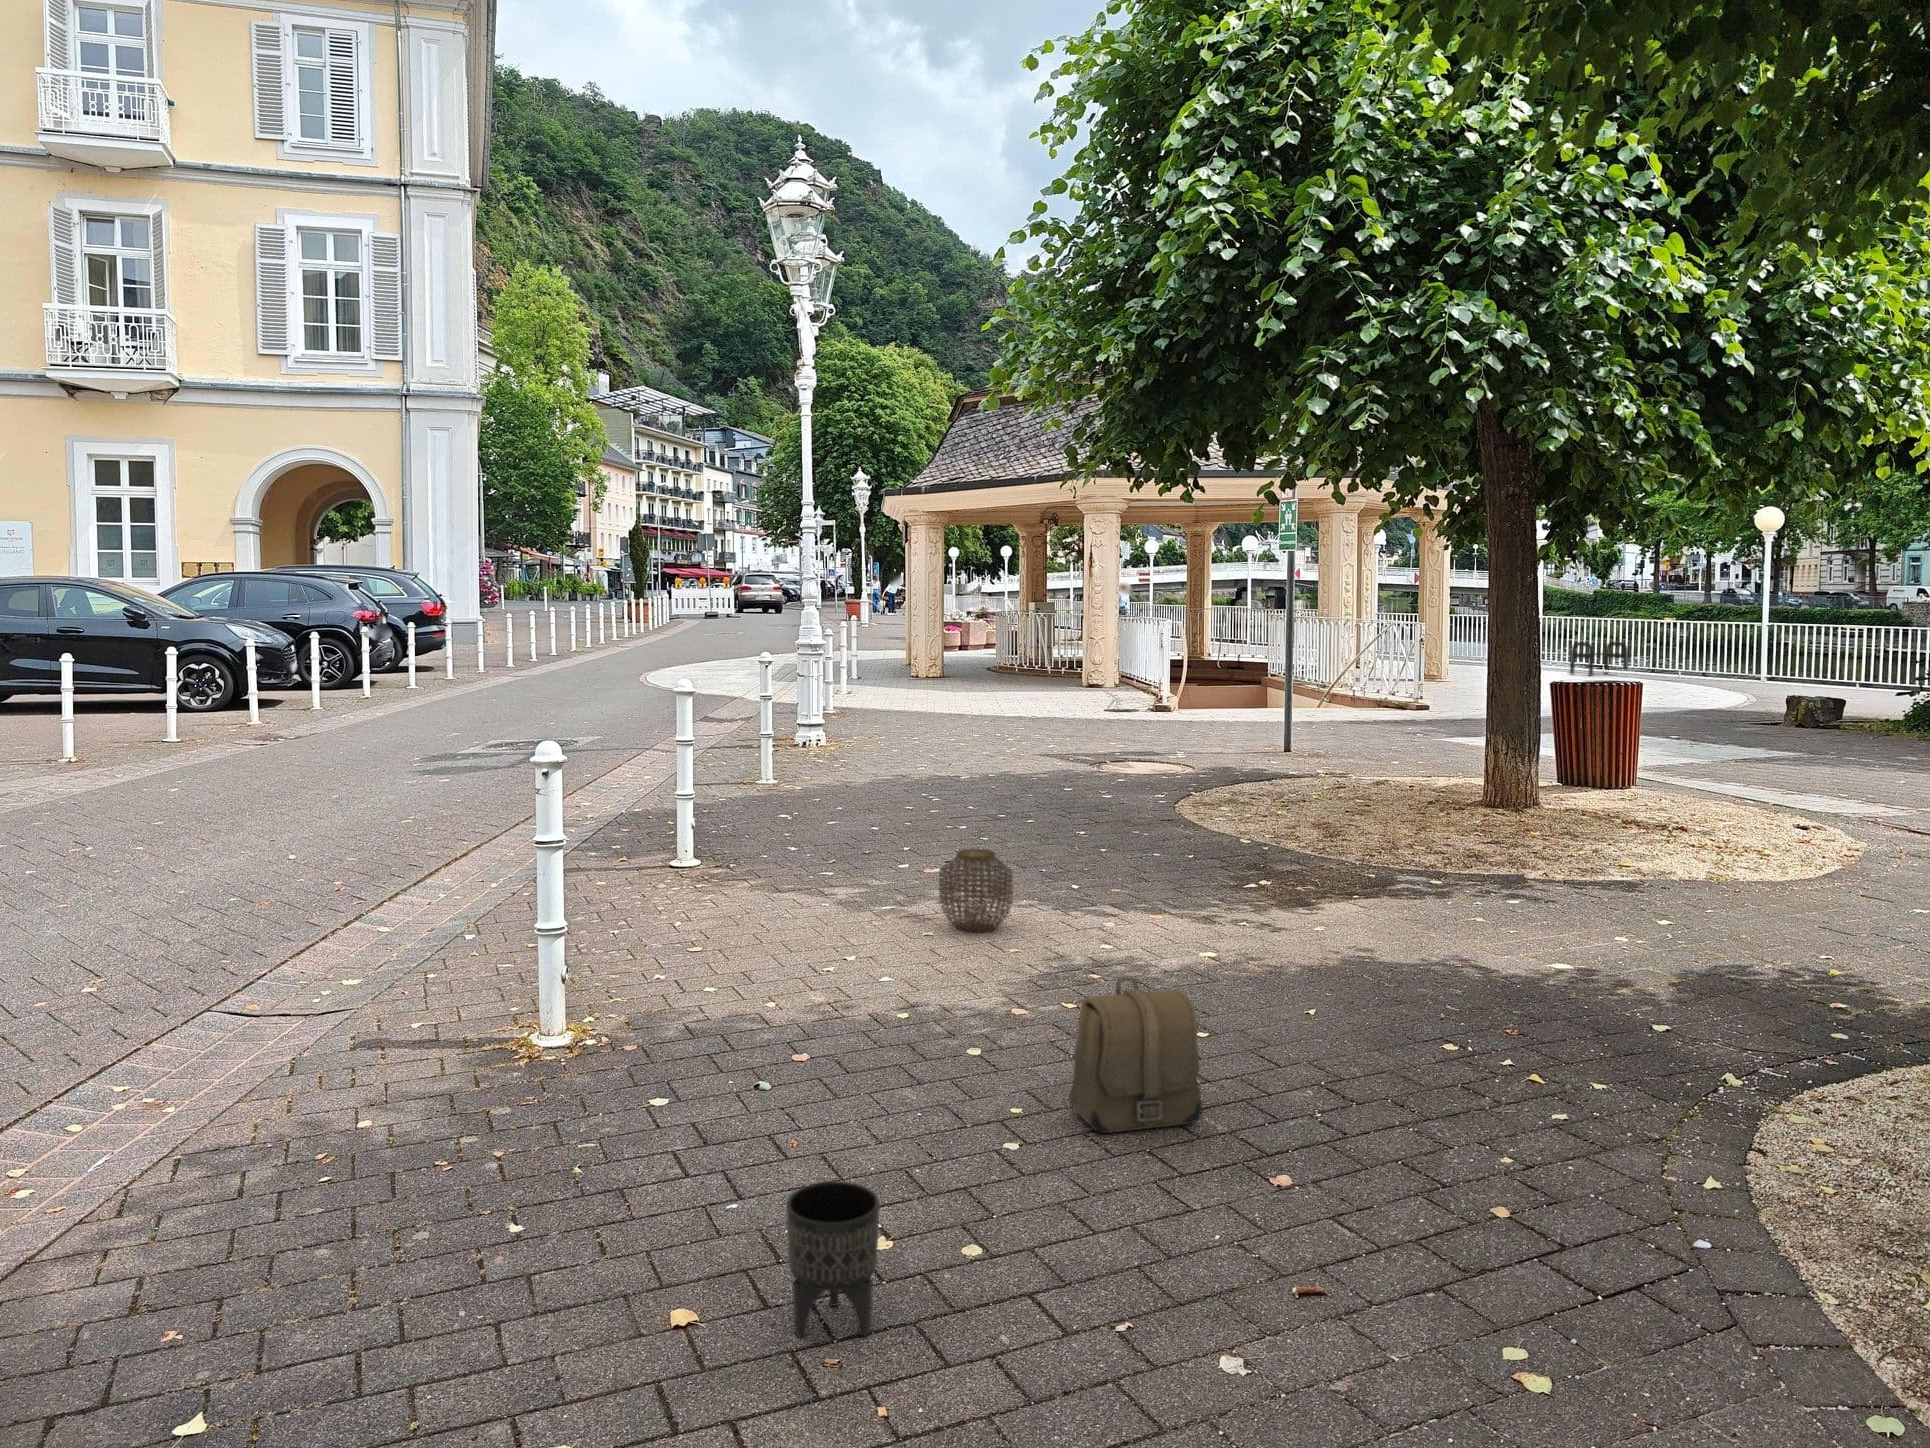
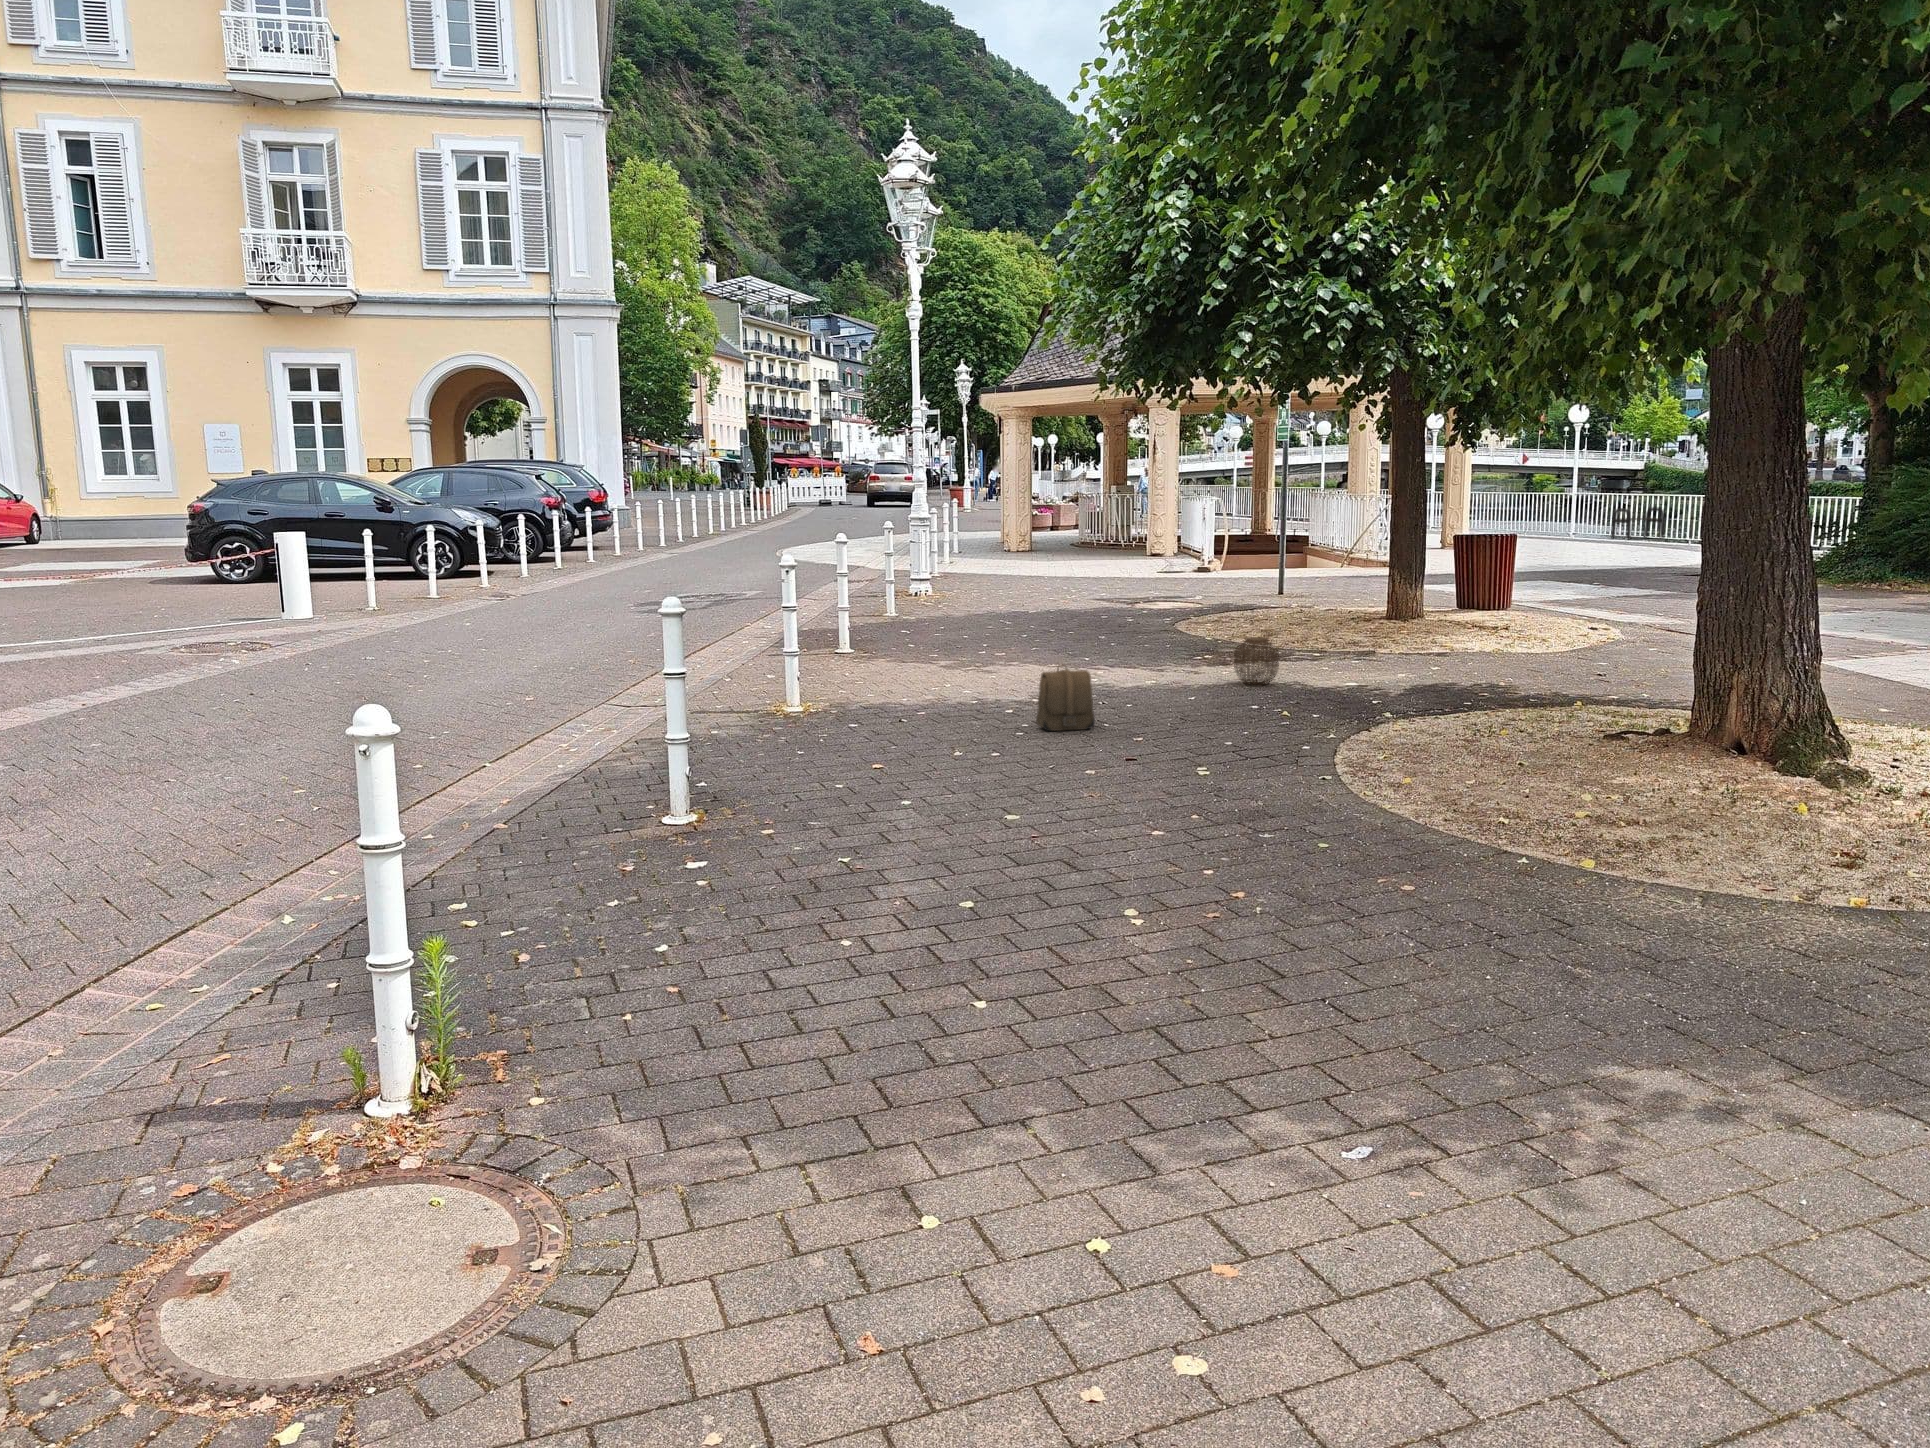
woven basket: present [939,849,1012,933] -> present [1234,637,1279,685]
planter: present [786,1181,880,1337] -> none [908,715,943,766]

